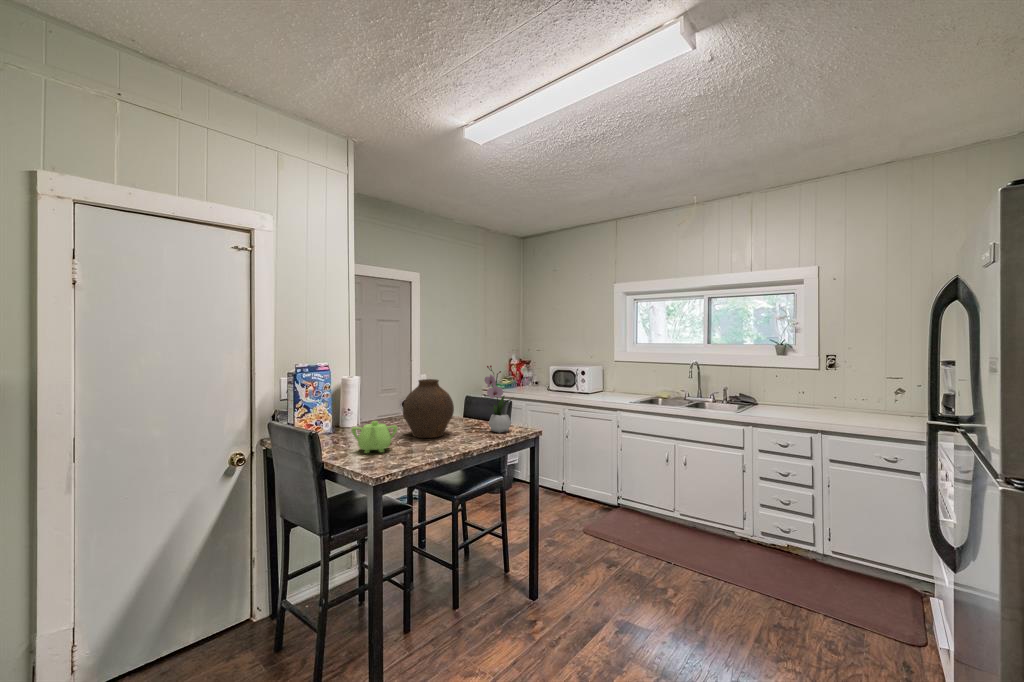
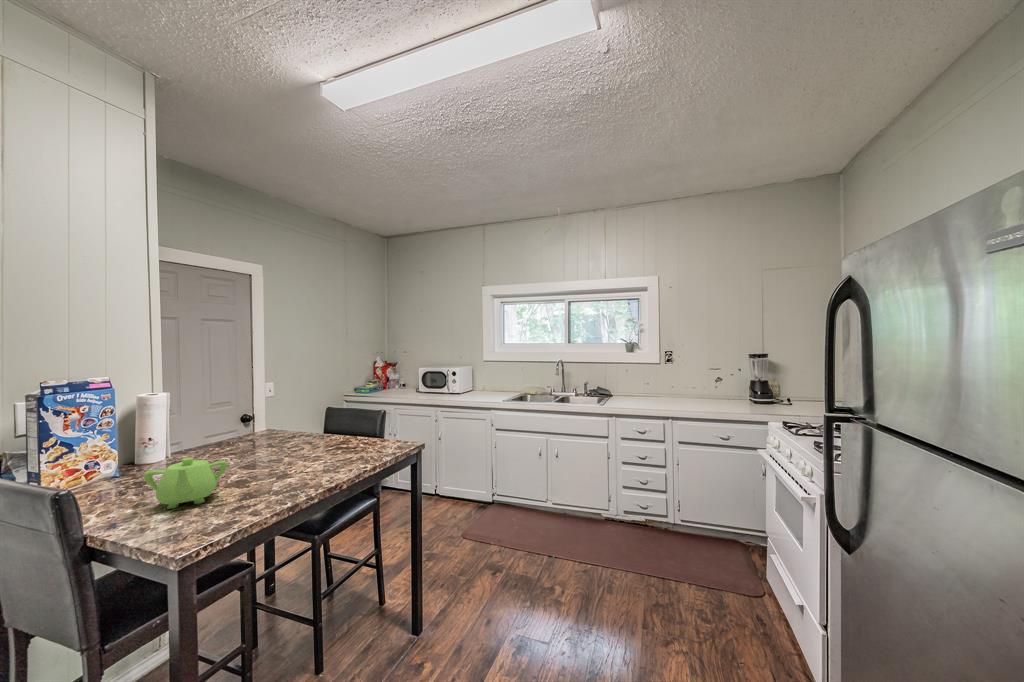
flower arrangement: present [484,365,512,433] -> none [355,370,393,450]
vase: present [403,379,454,438] -> none [239,391,315,470]

